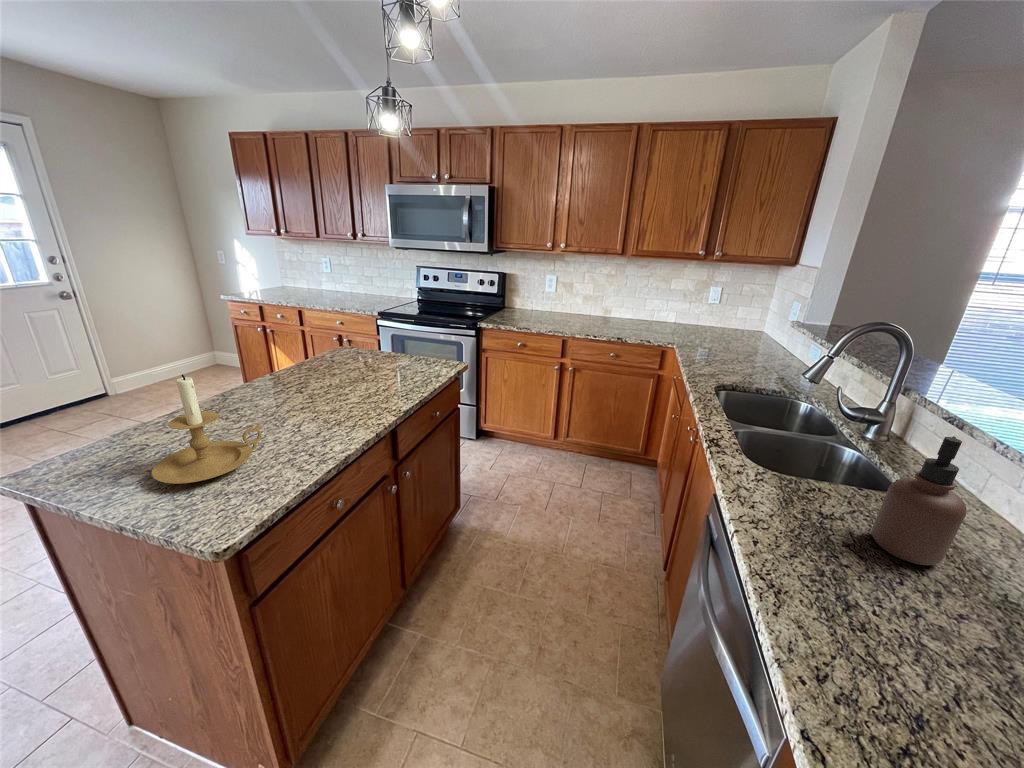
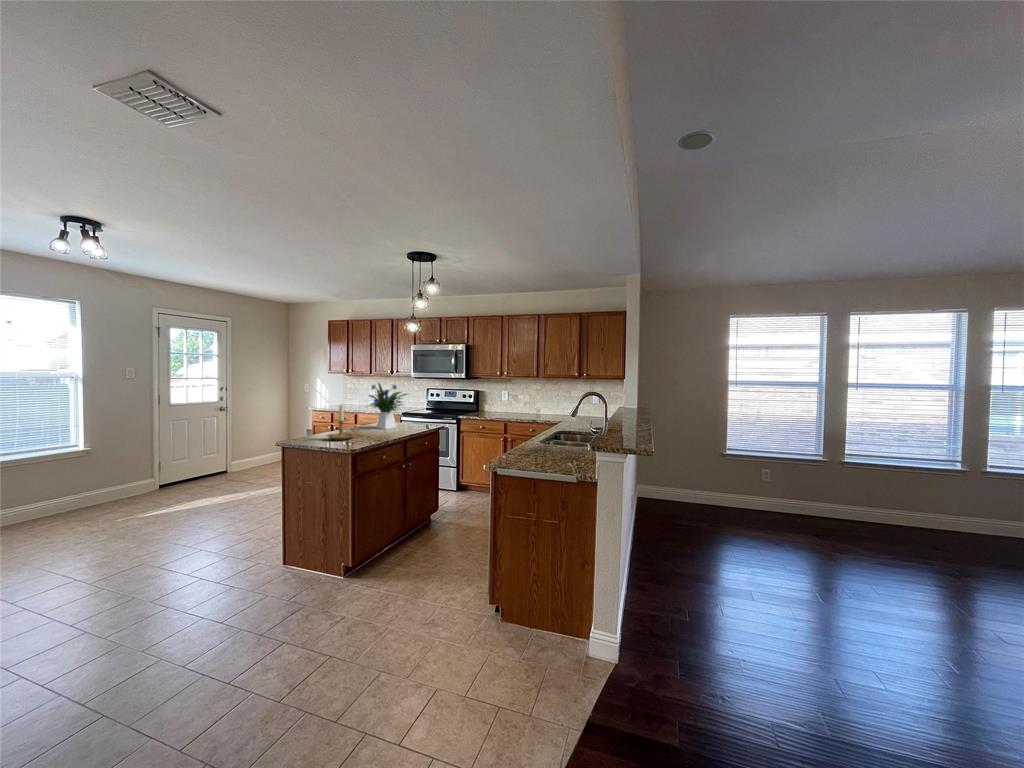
flower arrangement: none [279,281,395,392] -> present [369,383,407,429]
soap dispenser: present [872,436,967,565] -> none [552,408,569,448]

